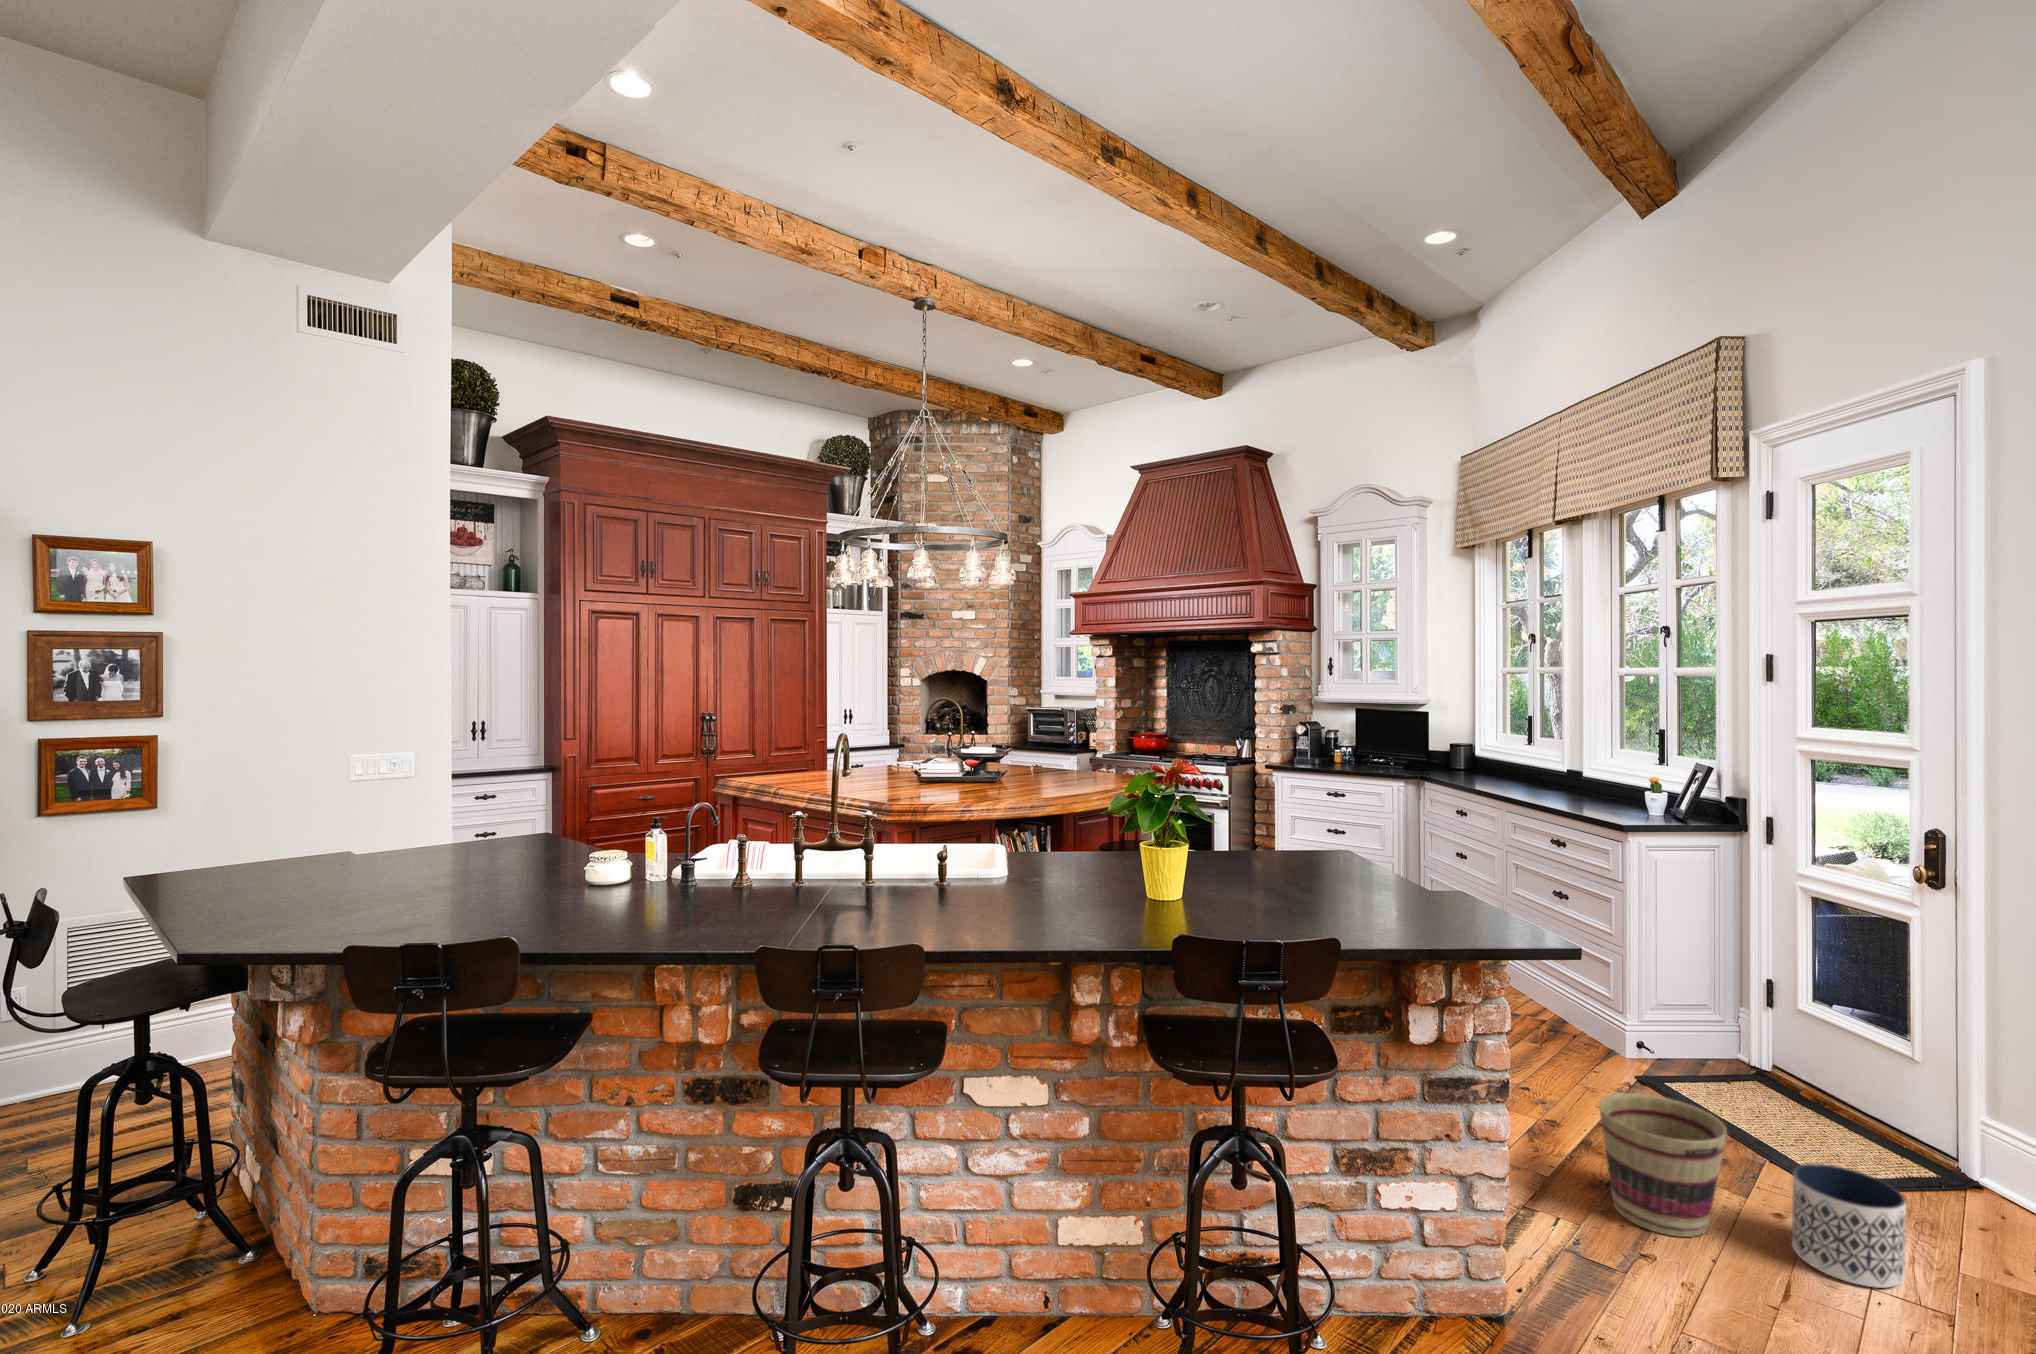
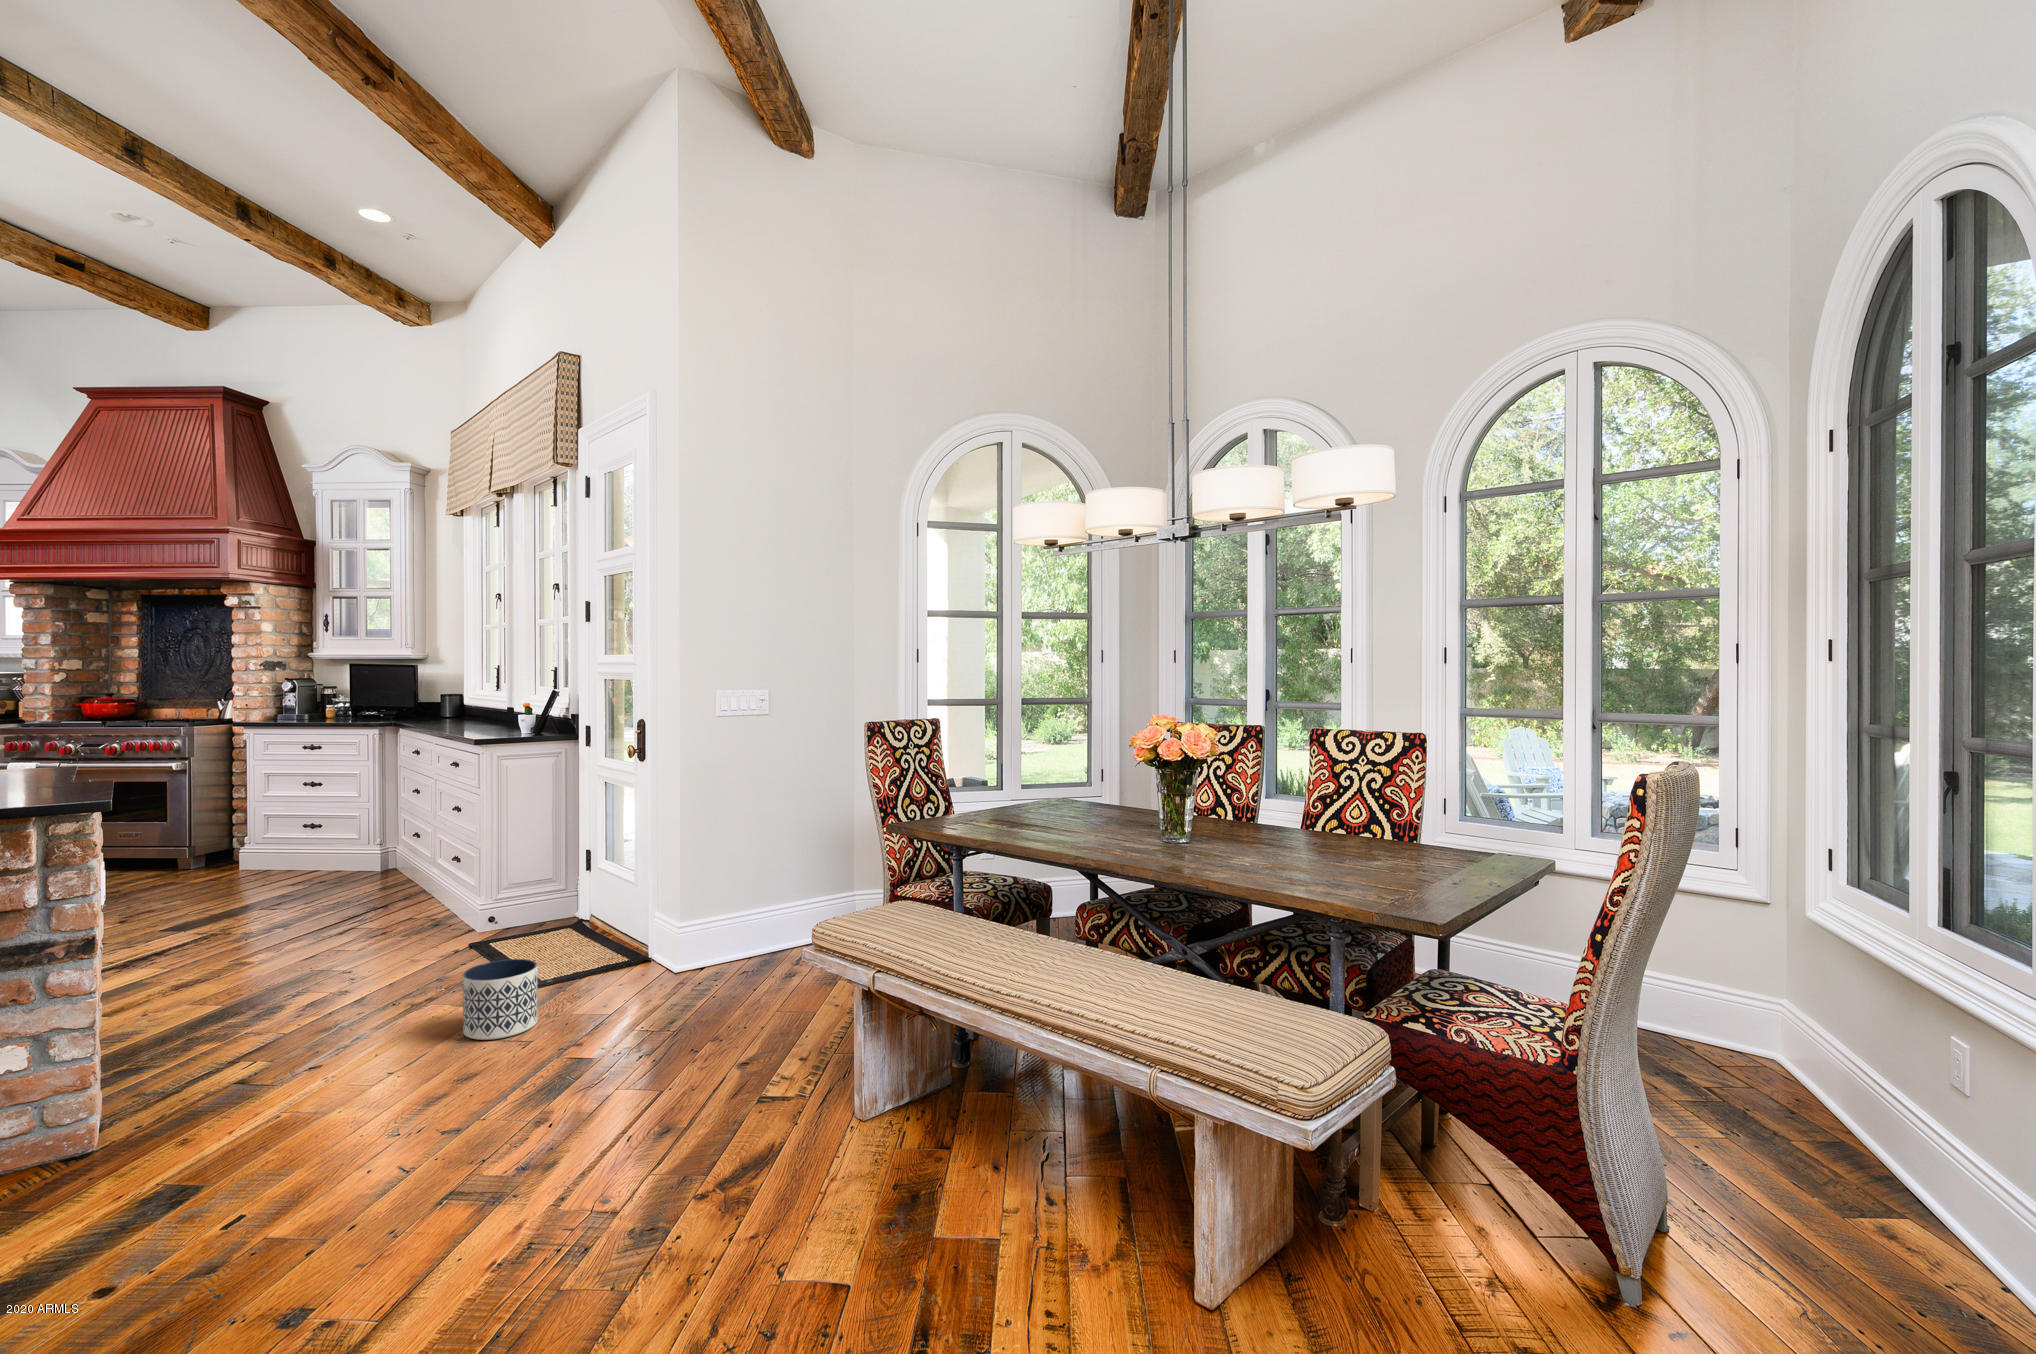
basket: present [1599,1093,1727,1237] -> none [314,940,423,1048]

